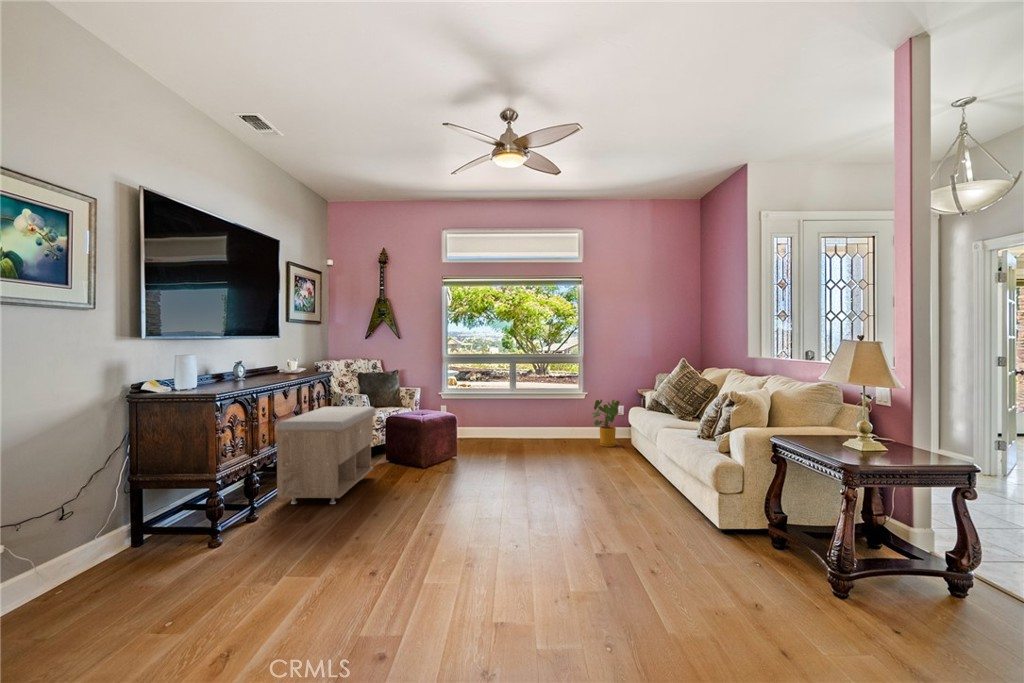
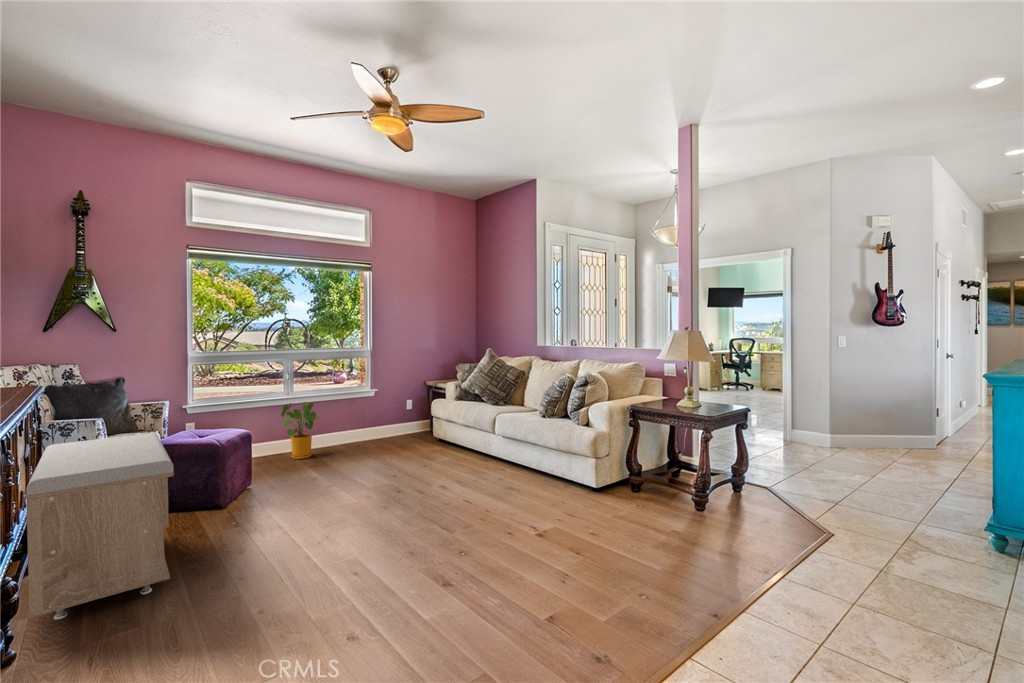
house plant: present [592,399,621,447] -> present [281,402,319,459]

